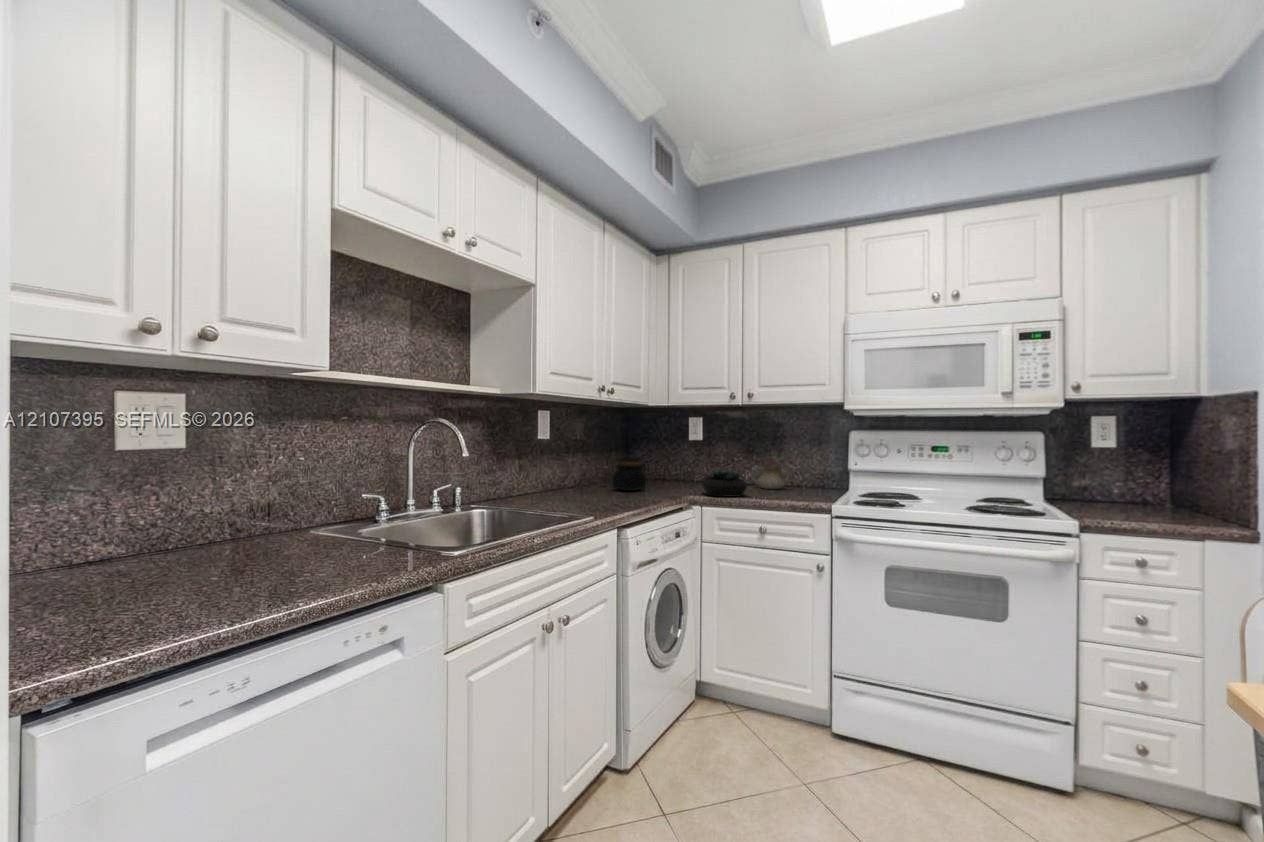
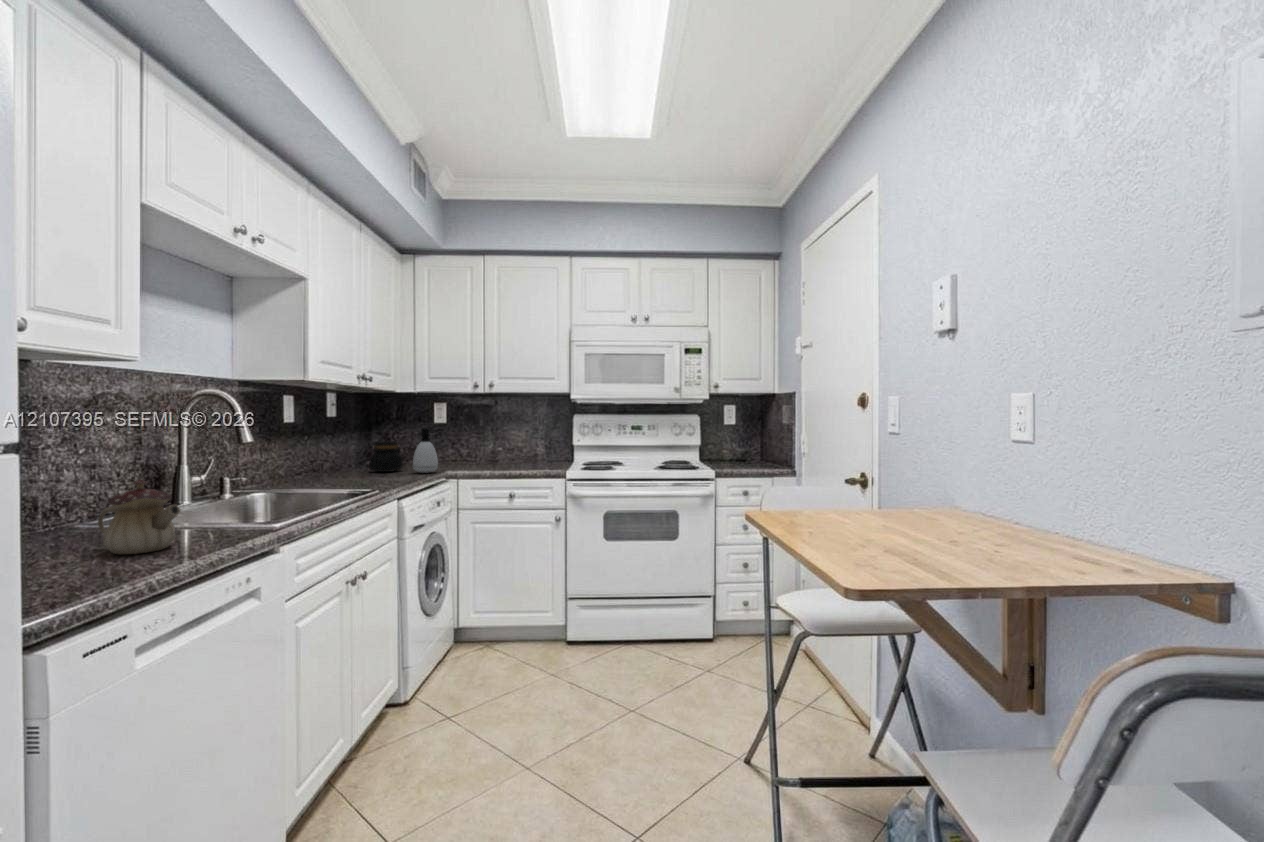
soap dispenser: none [653,444,681,495] -> present [413,428,438,473]
teapot: present [751,457,790,489] -> present [98,480,181,554]
succulent plant: present [702,470,747,497] -> none [455,449,497,472]

